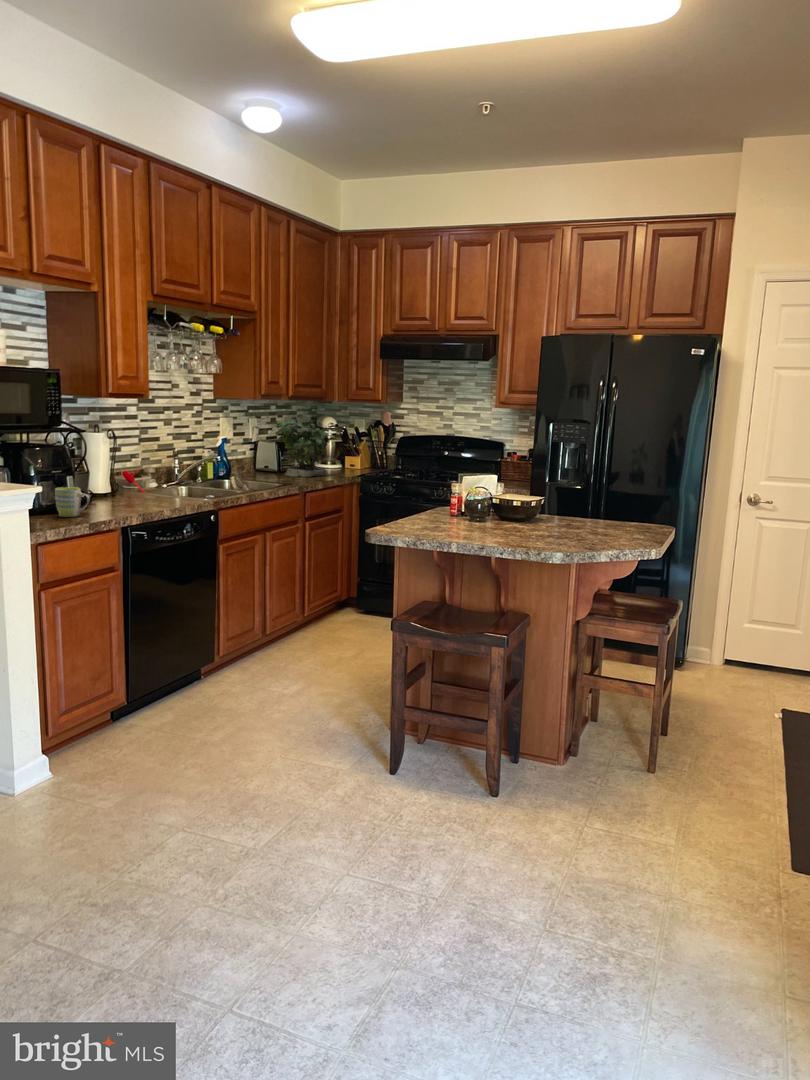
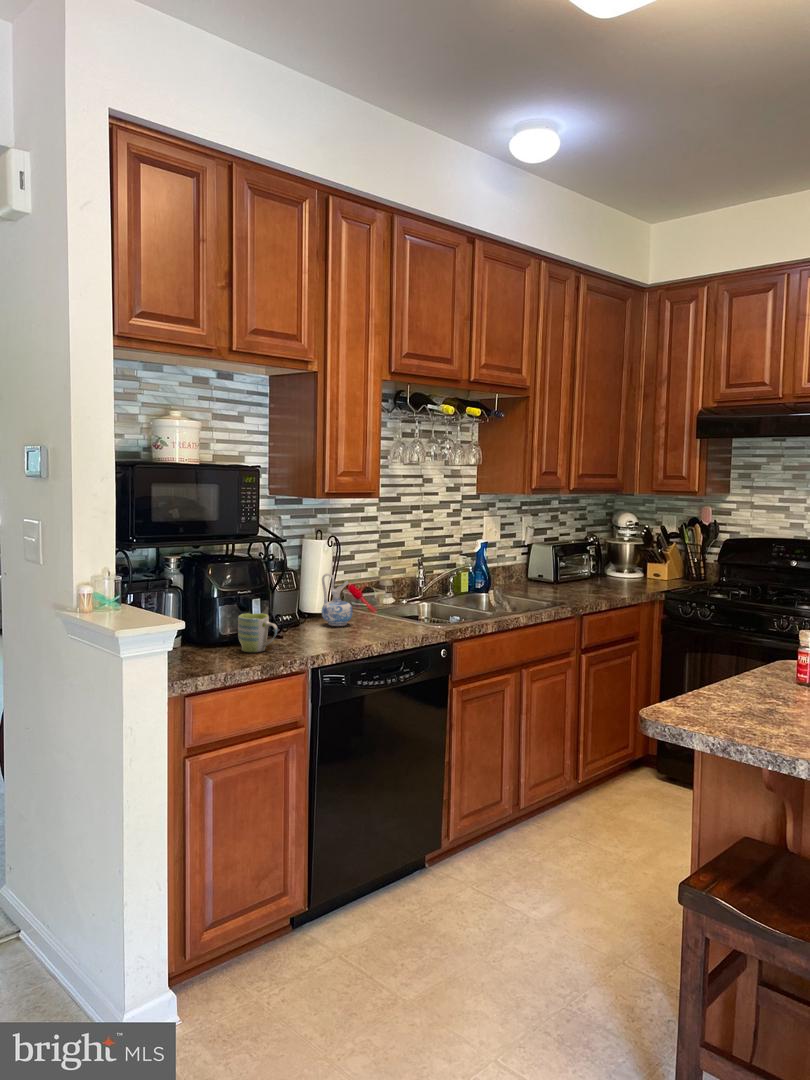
potted plant: present [275,419,330,477] -> none [553,513,628,592]
ceramic pitcher: none [107,459,135,501] -> present [322,573,353,626]

